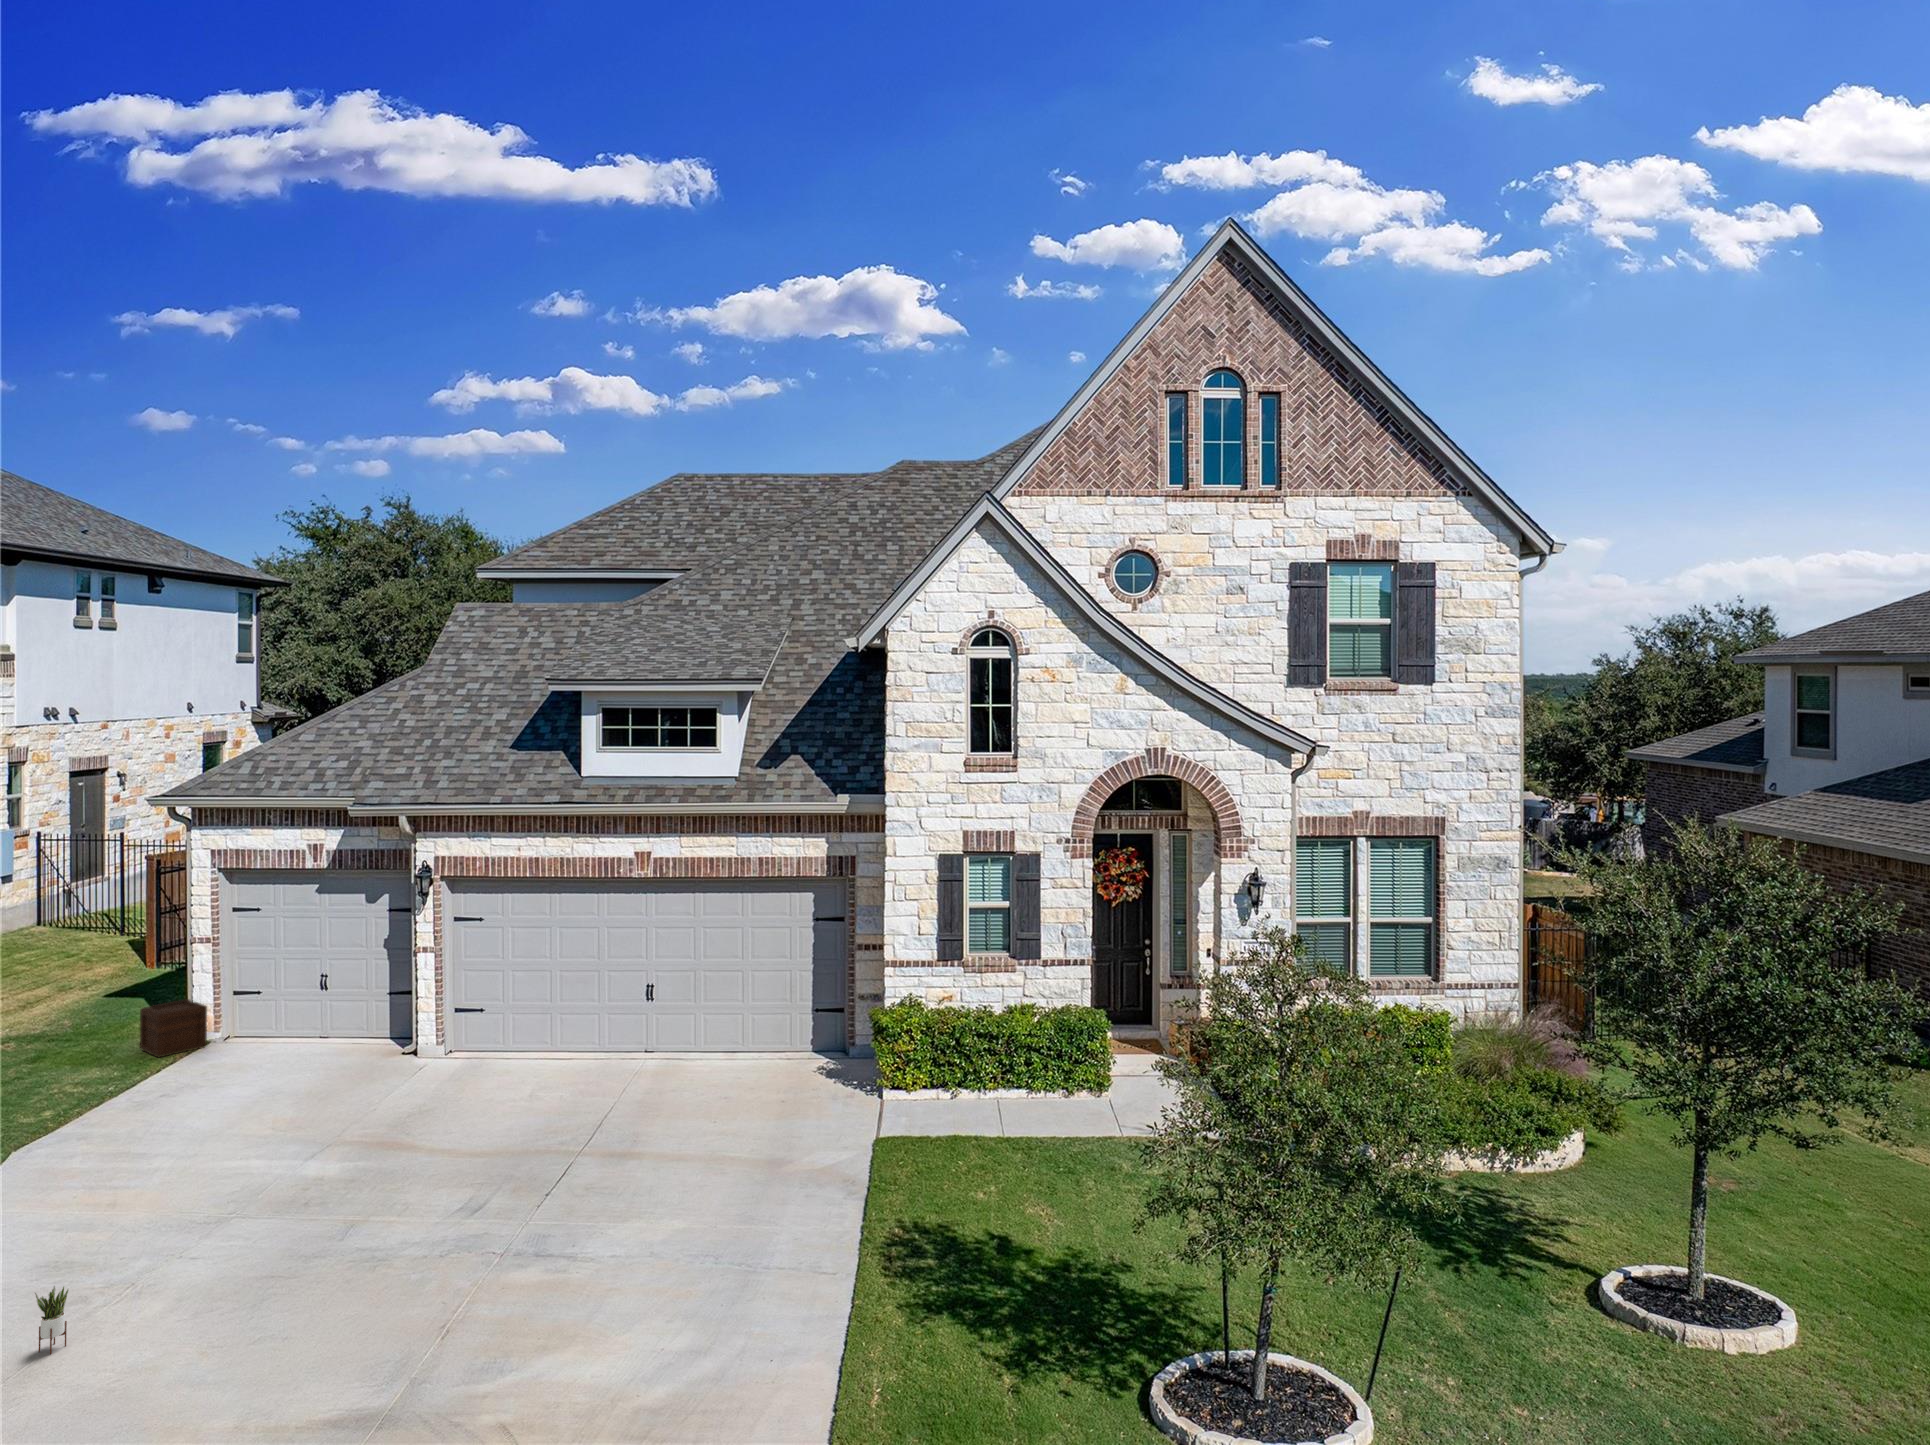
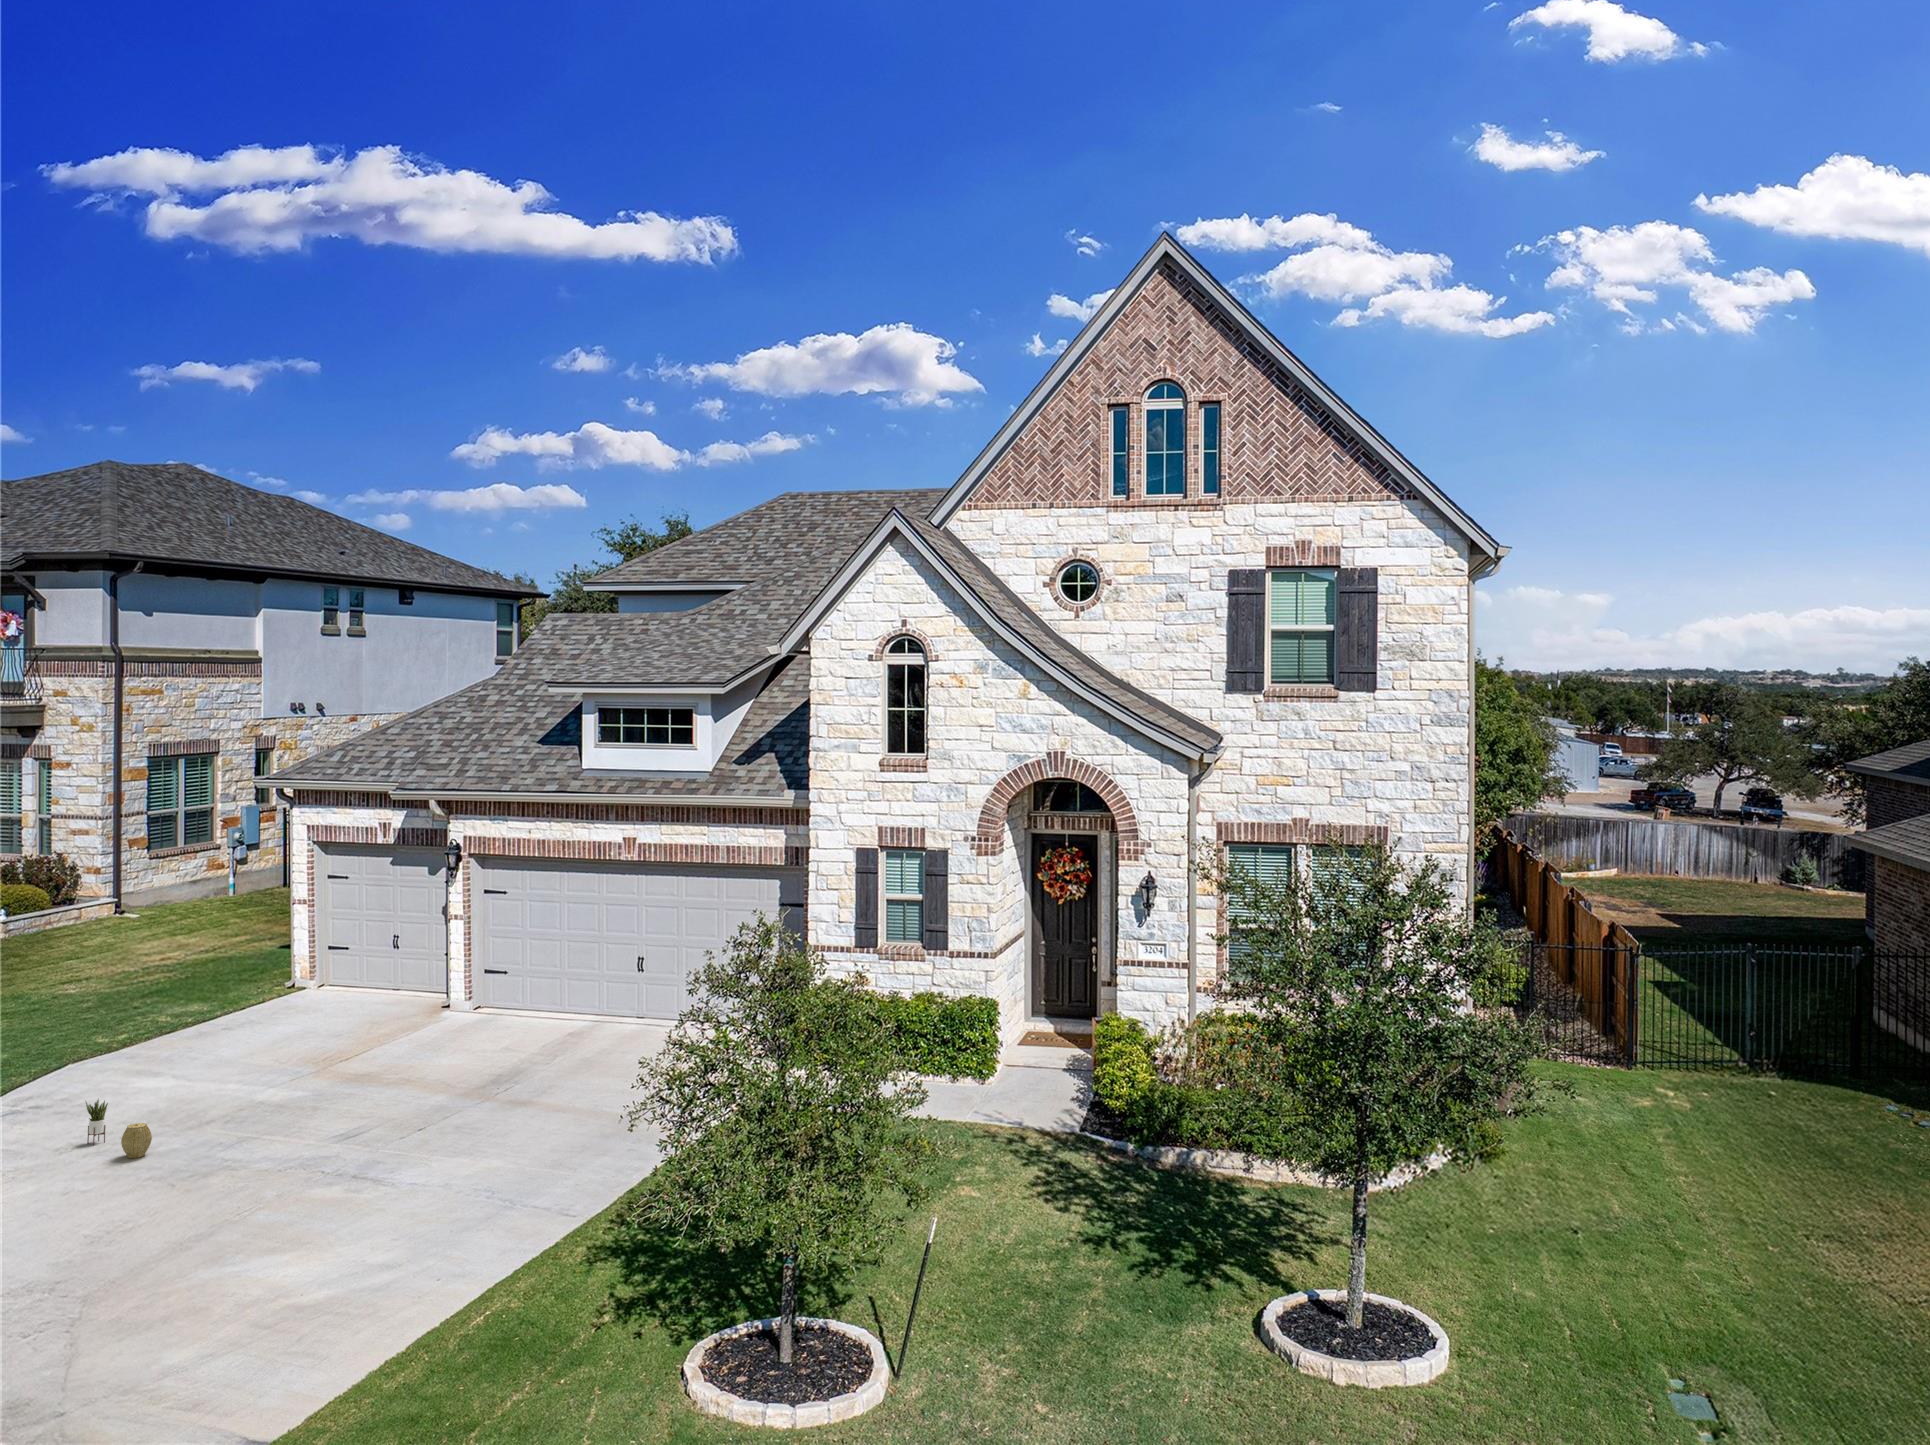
wooden crate: present [140,999,207,1057] -> none [253,950,302,994]
woven basket: none [108,1316,154,1371] -> present [121,1123,152,1158]

